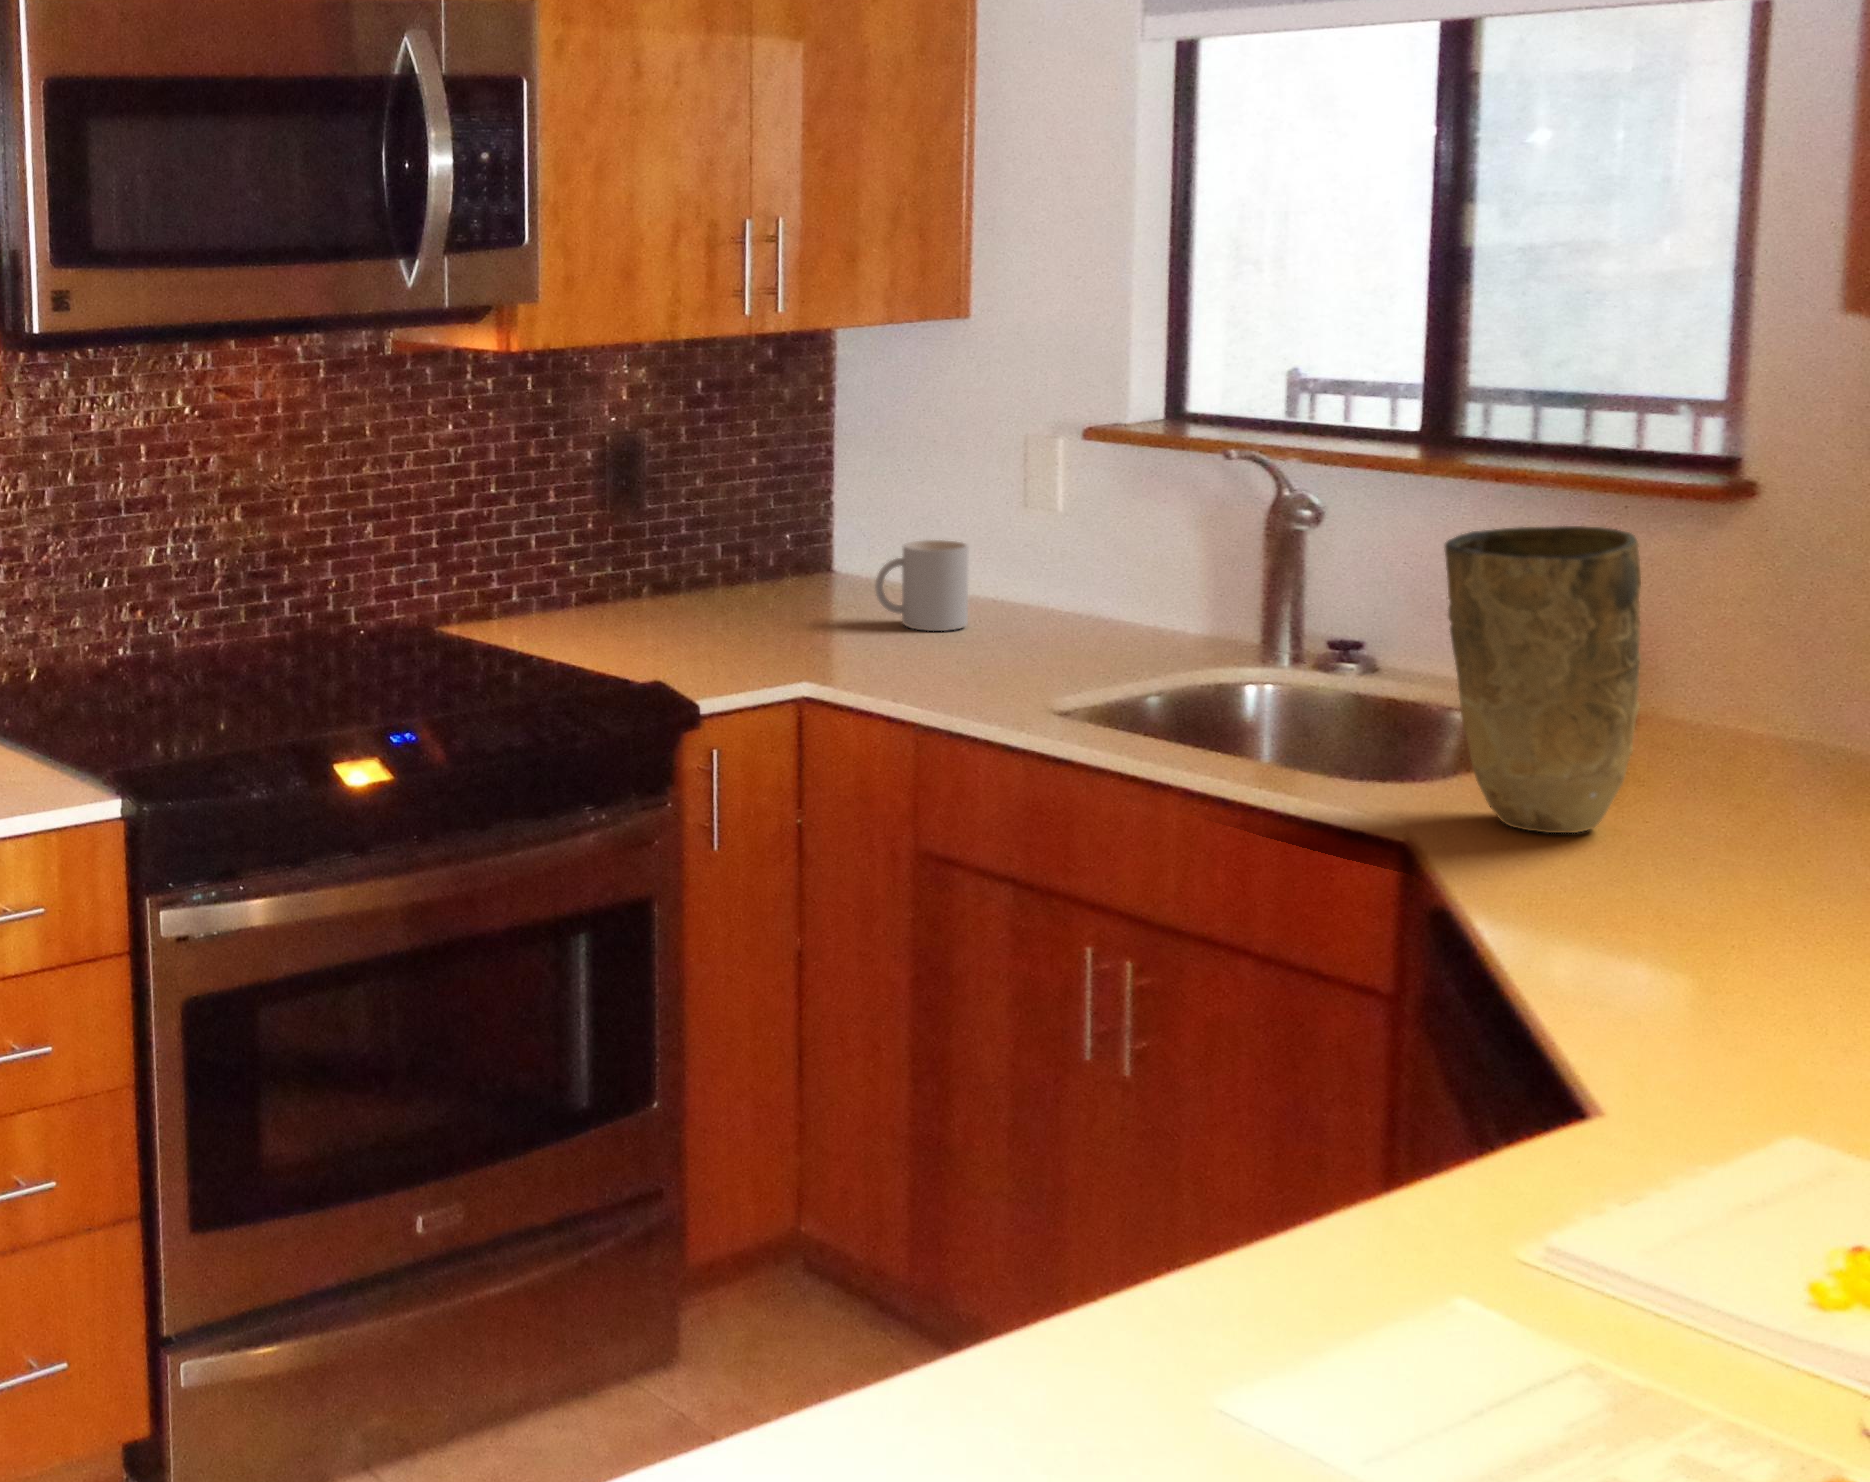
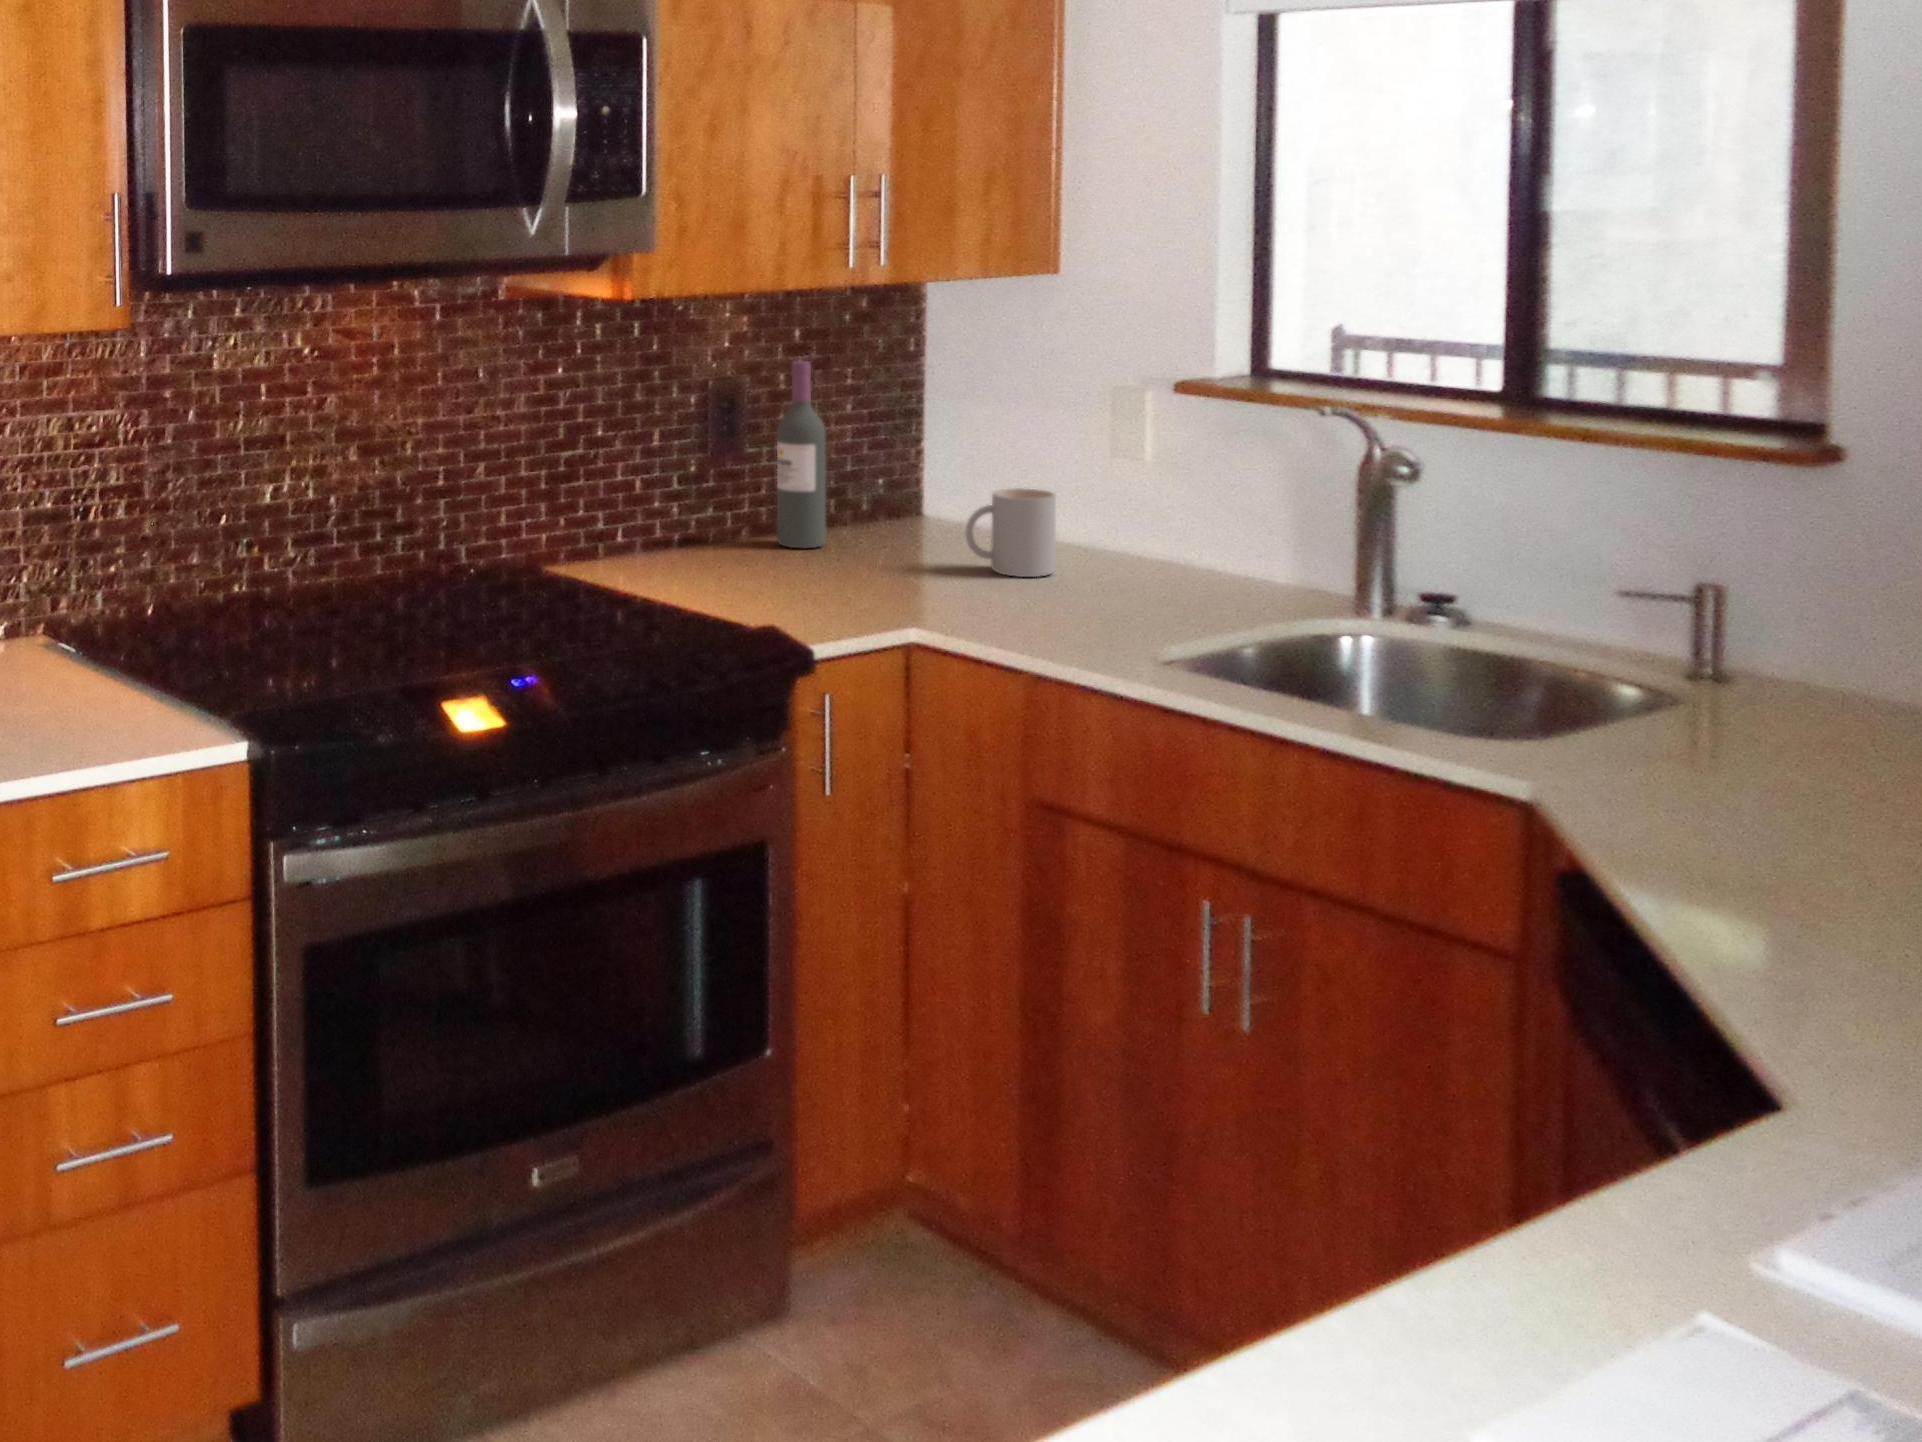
wine bottle: none [686,411,736,606] -> present [777,361,826,548]
vase: present [1444,526,1641,833] -> none [1591,493,1798,807]

